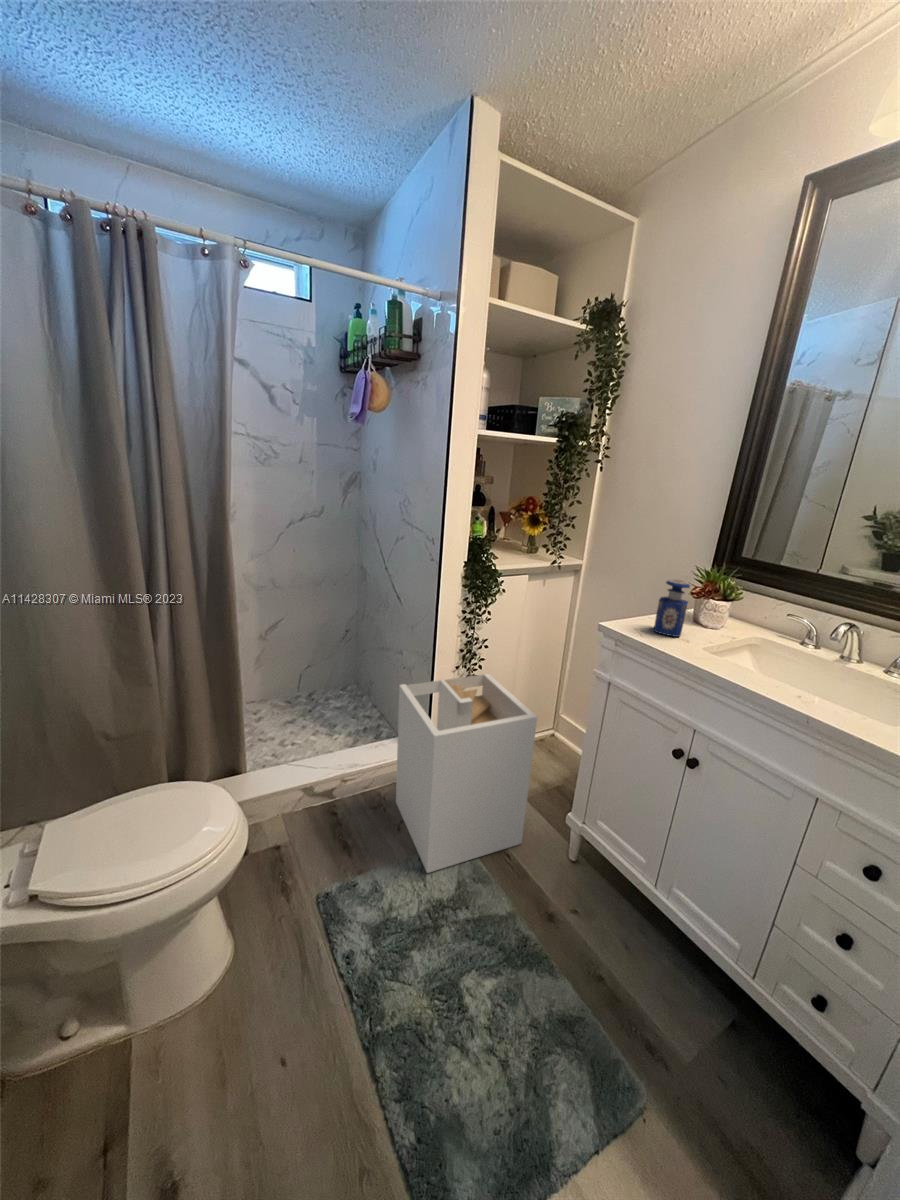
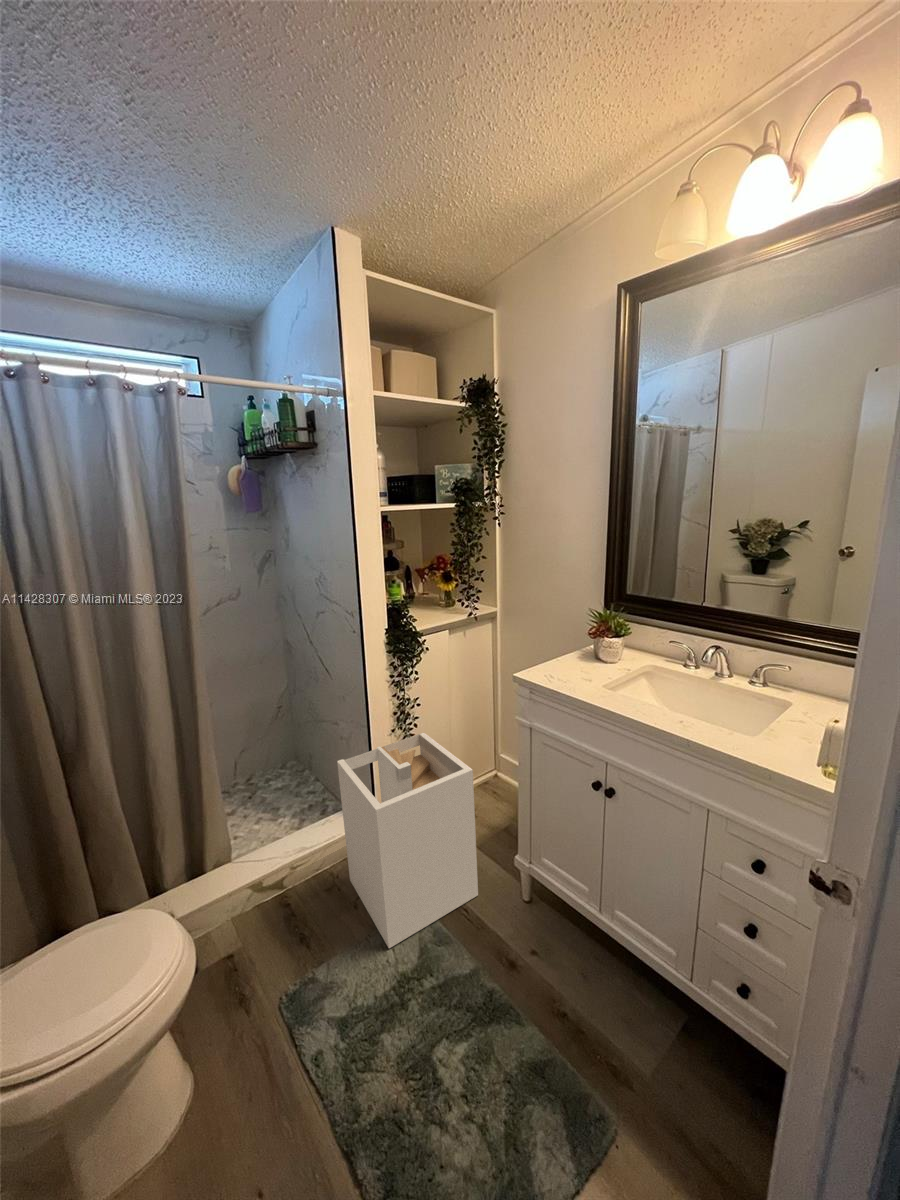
perfume bottle: present [654,580,690,637] -> none [560,627,585,678]

